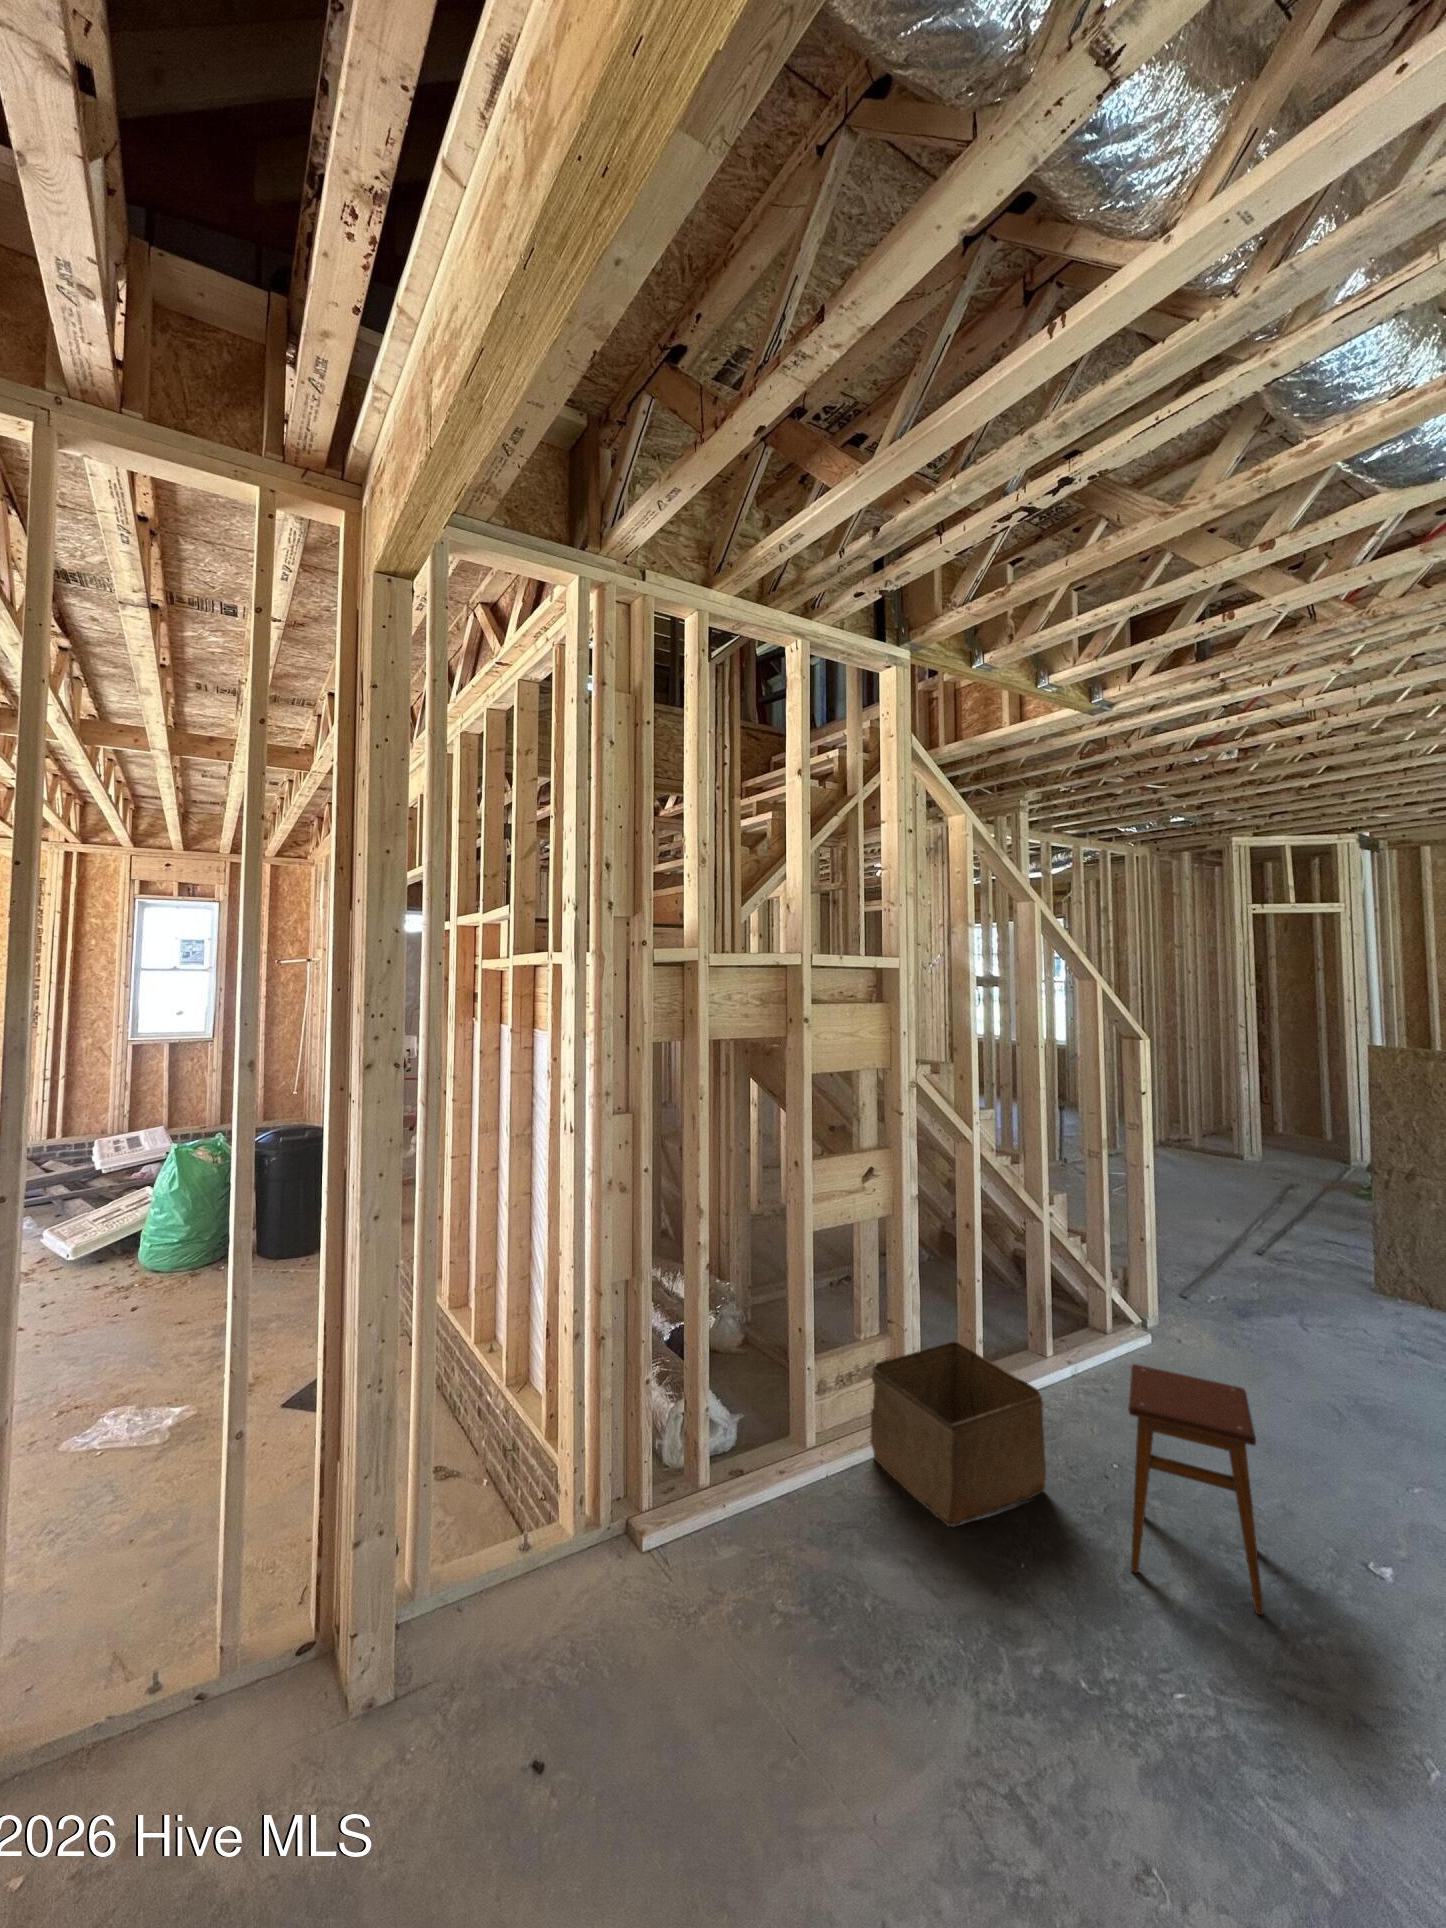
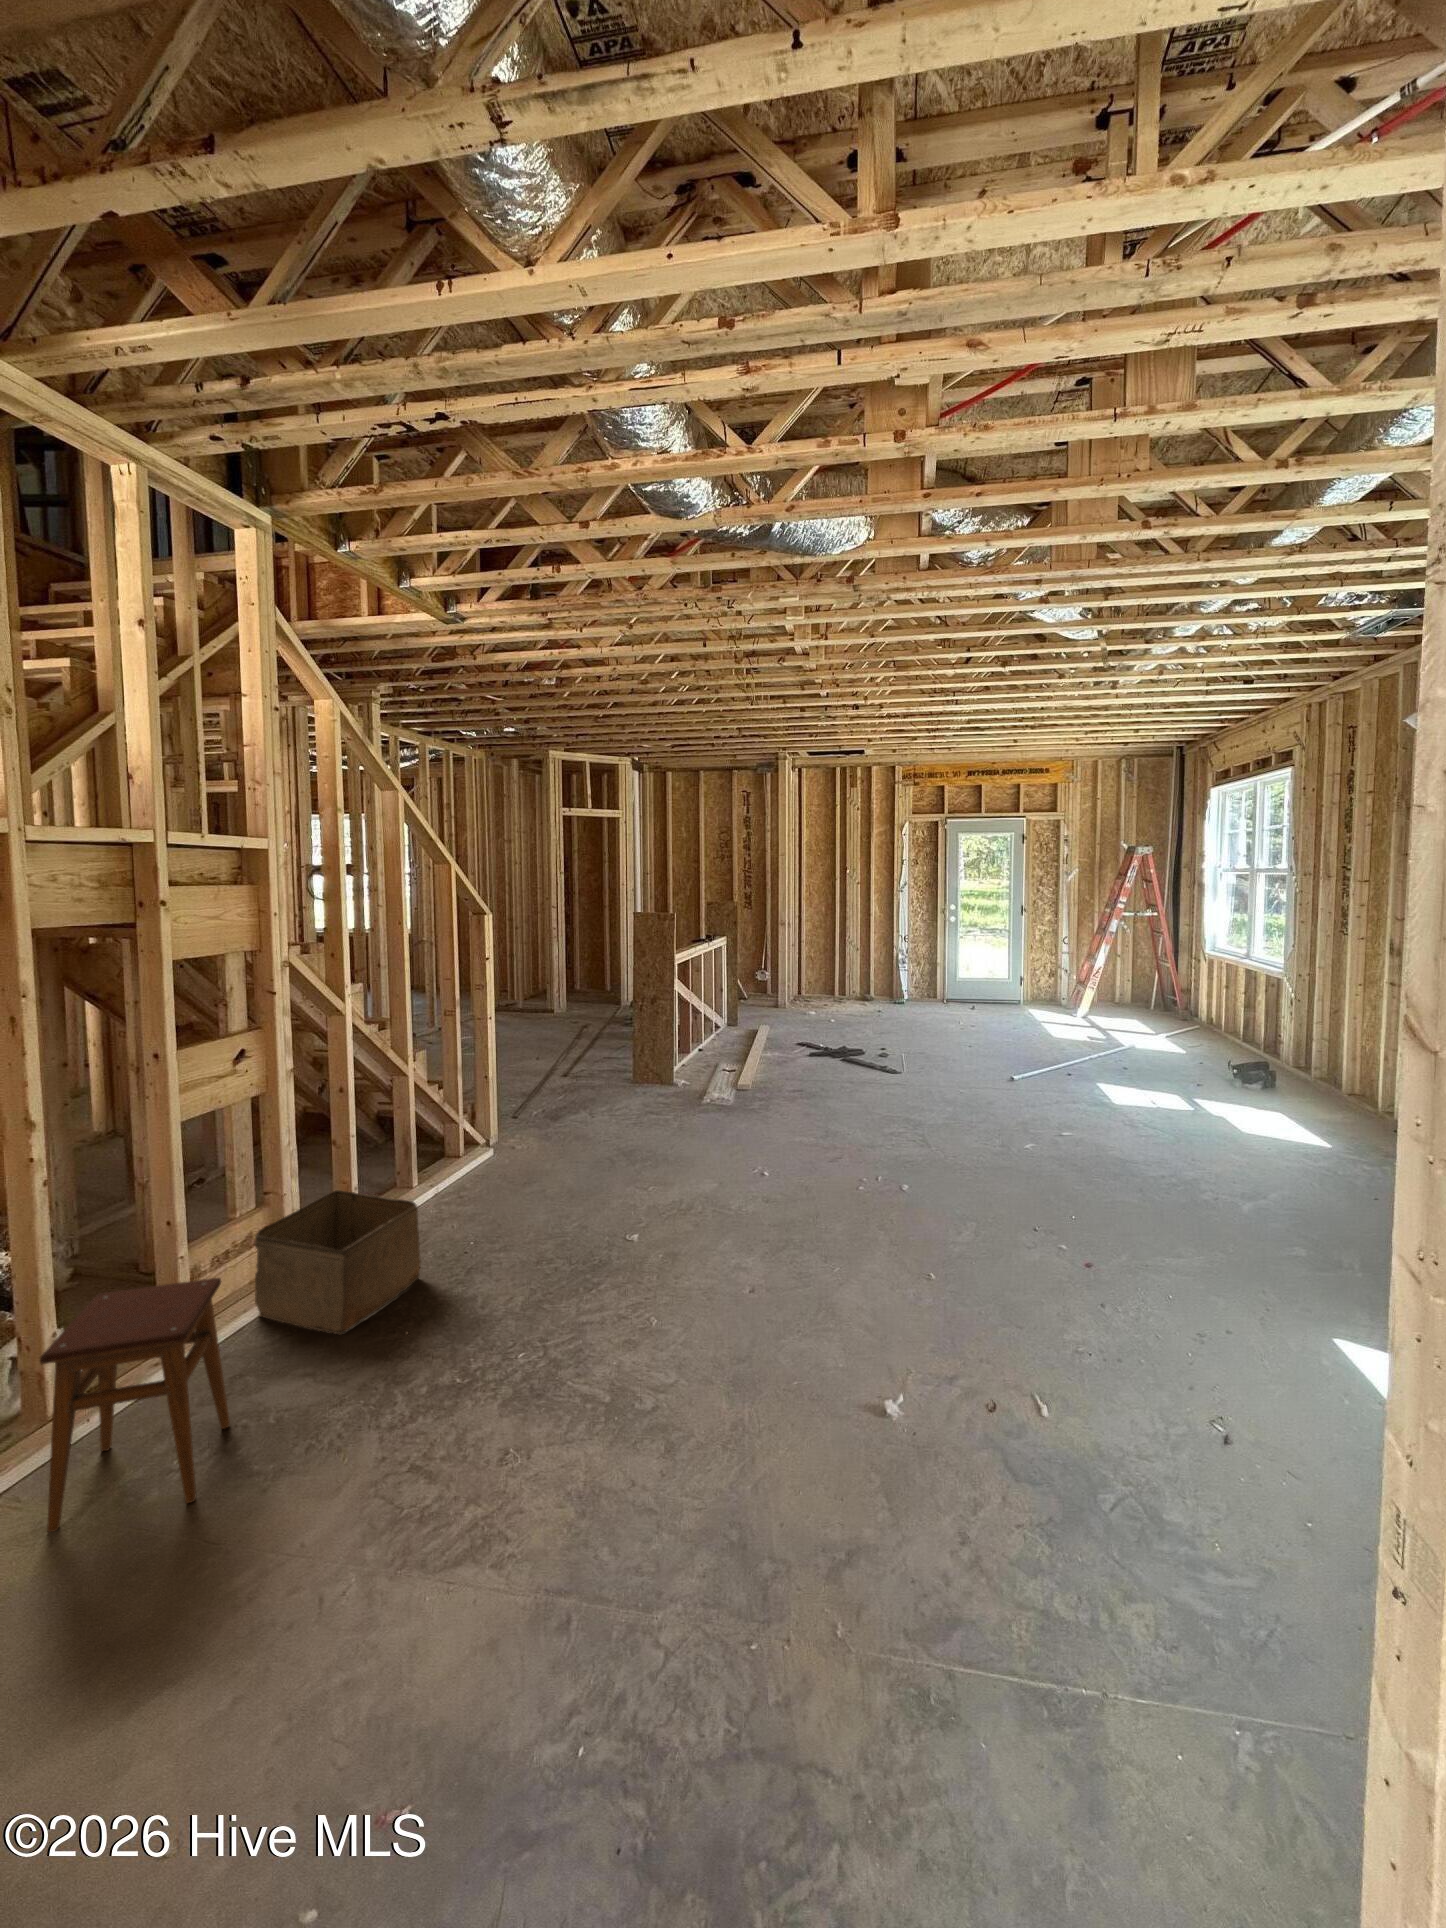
stool: present [1128,1364,1264,1615] -> present [40,1278,230,1532]

